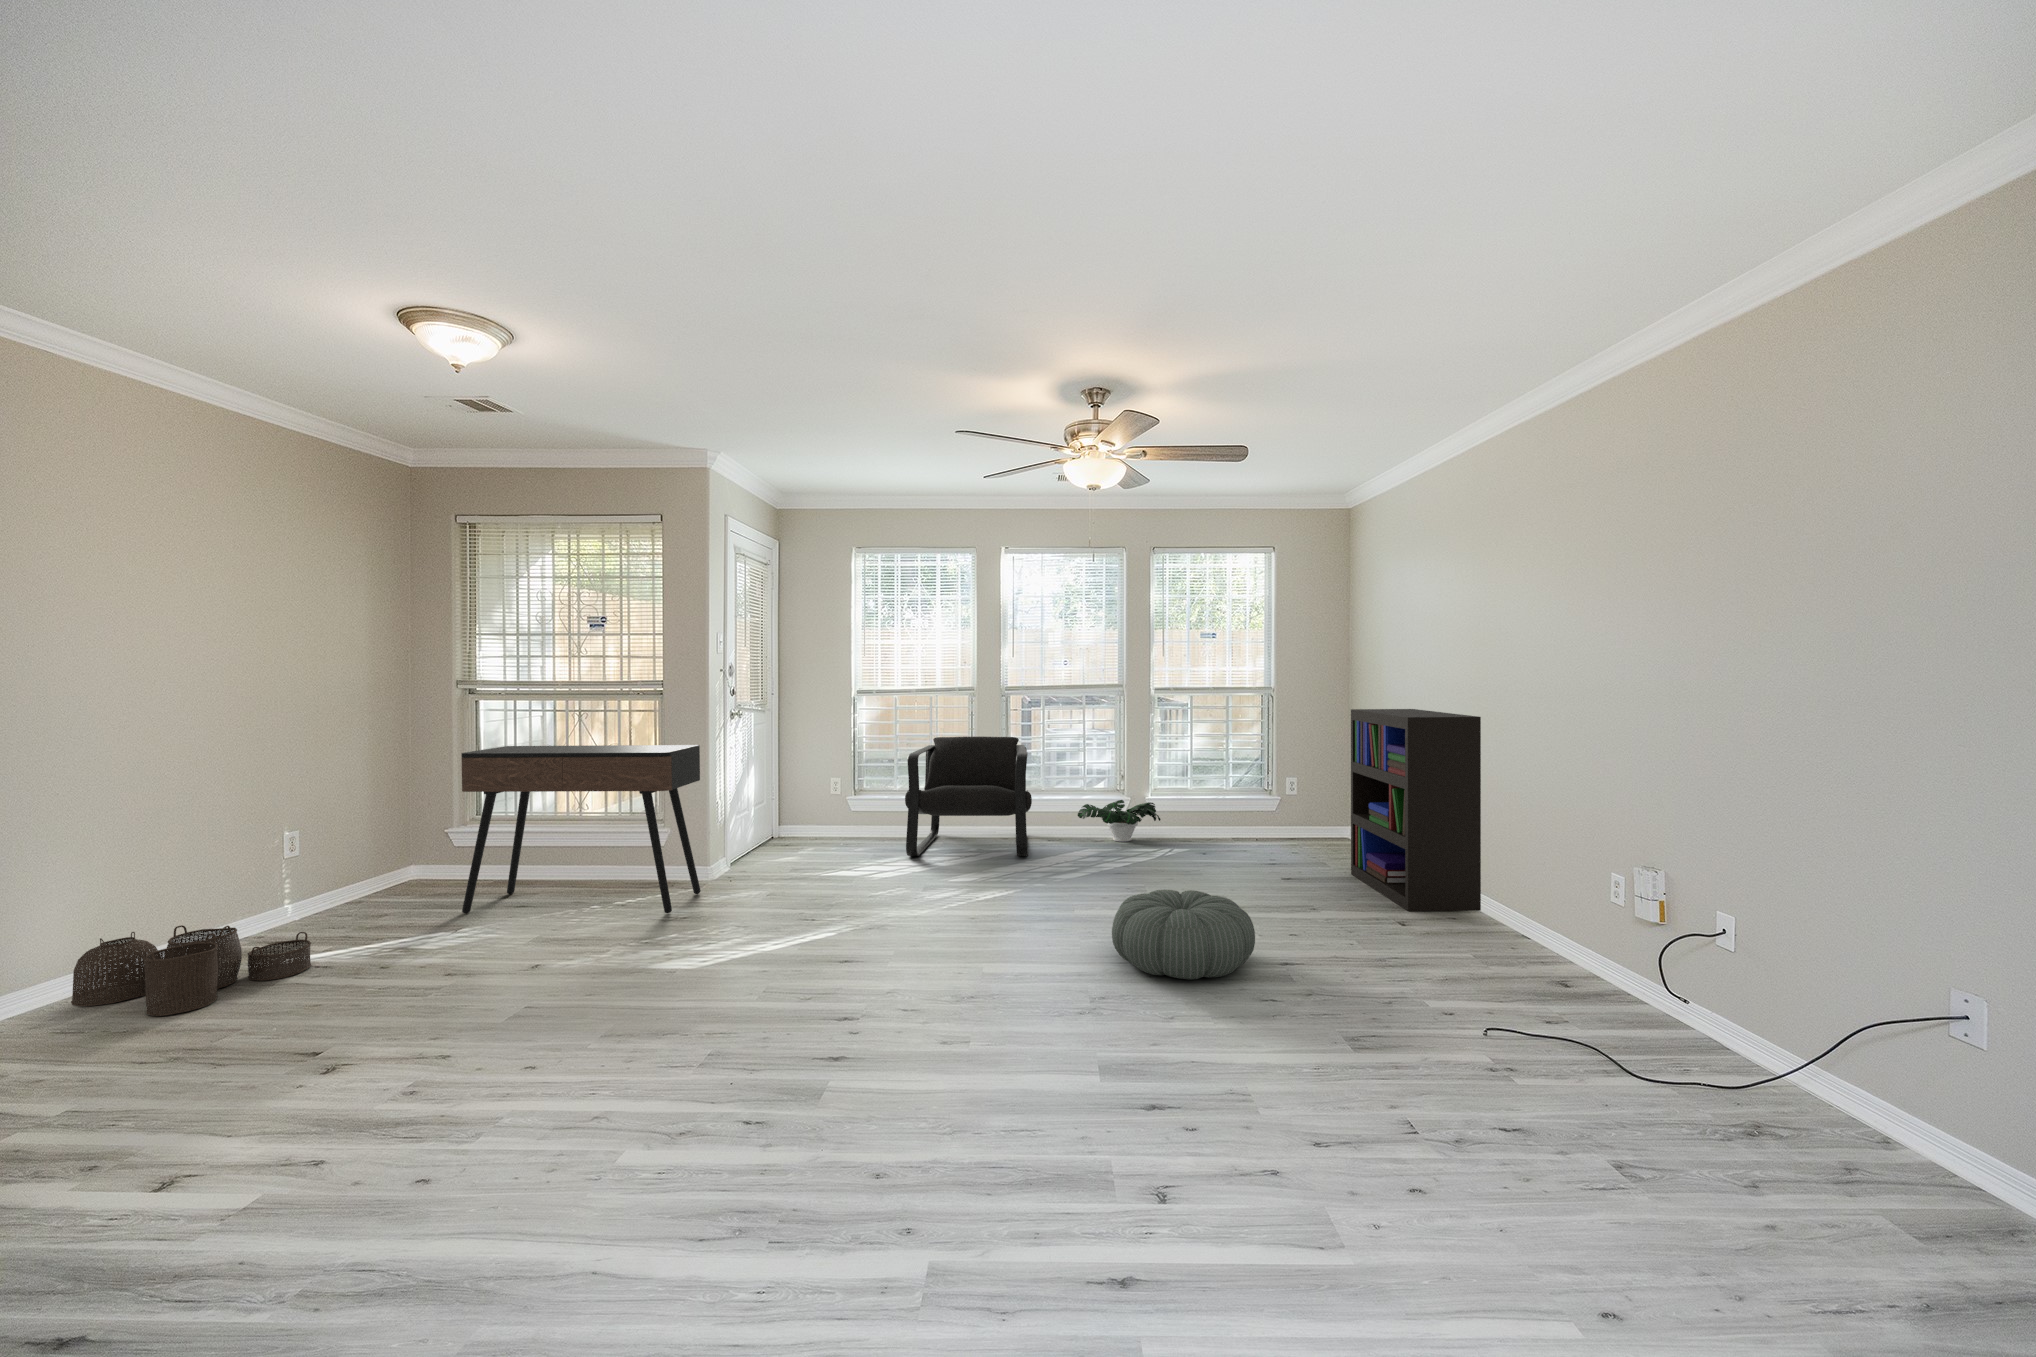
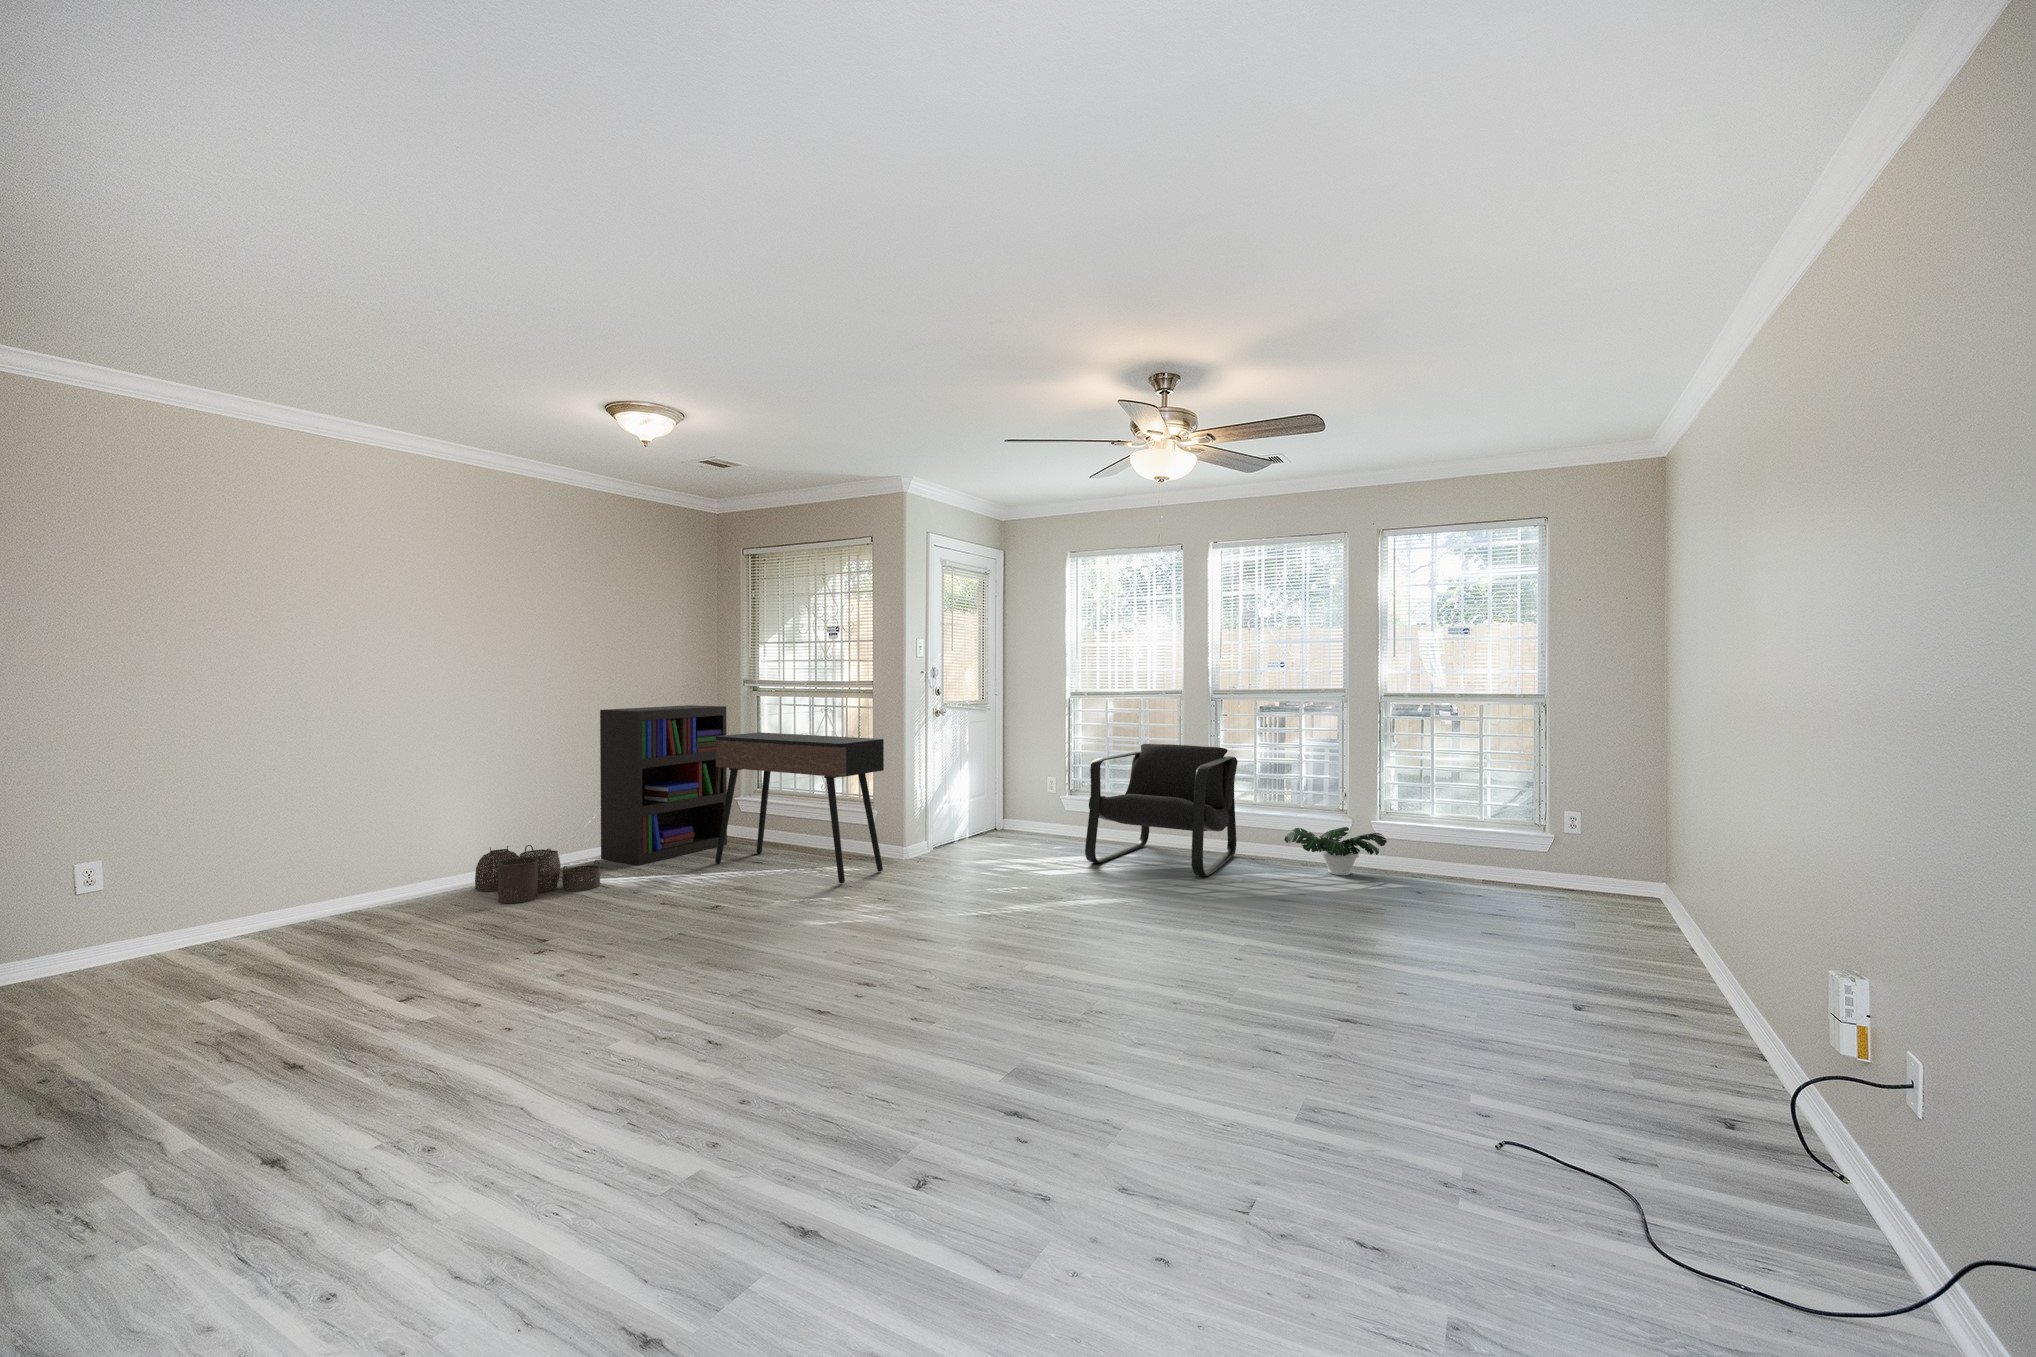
bookshelf: present [1351,709,1481,911] -> present [600,705,727,865]
pouf: present [1112,890,1255,980] -> none [1149,922,1307,1024]

